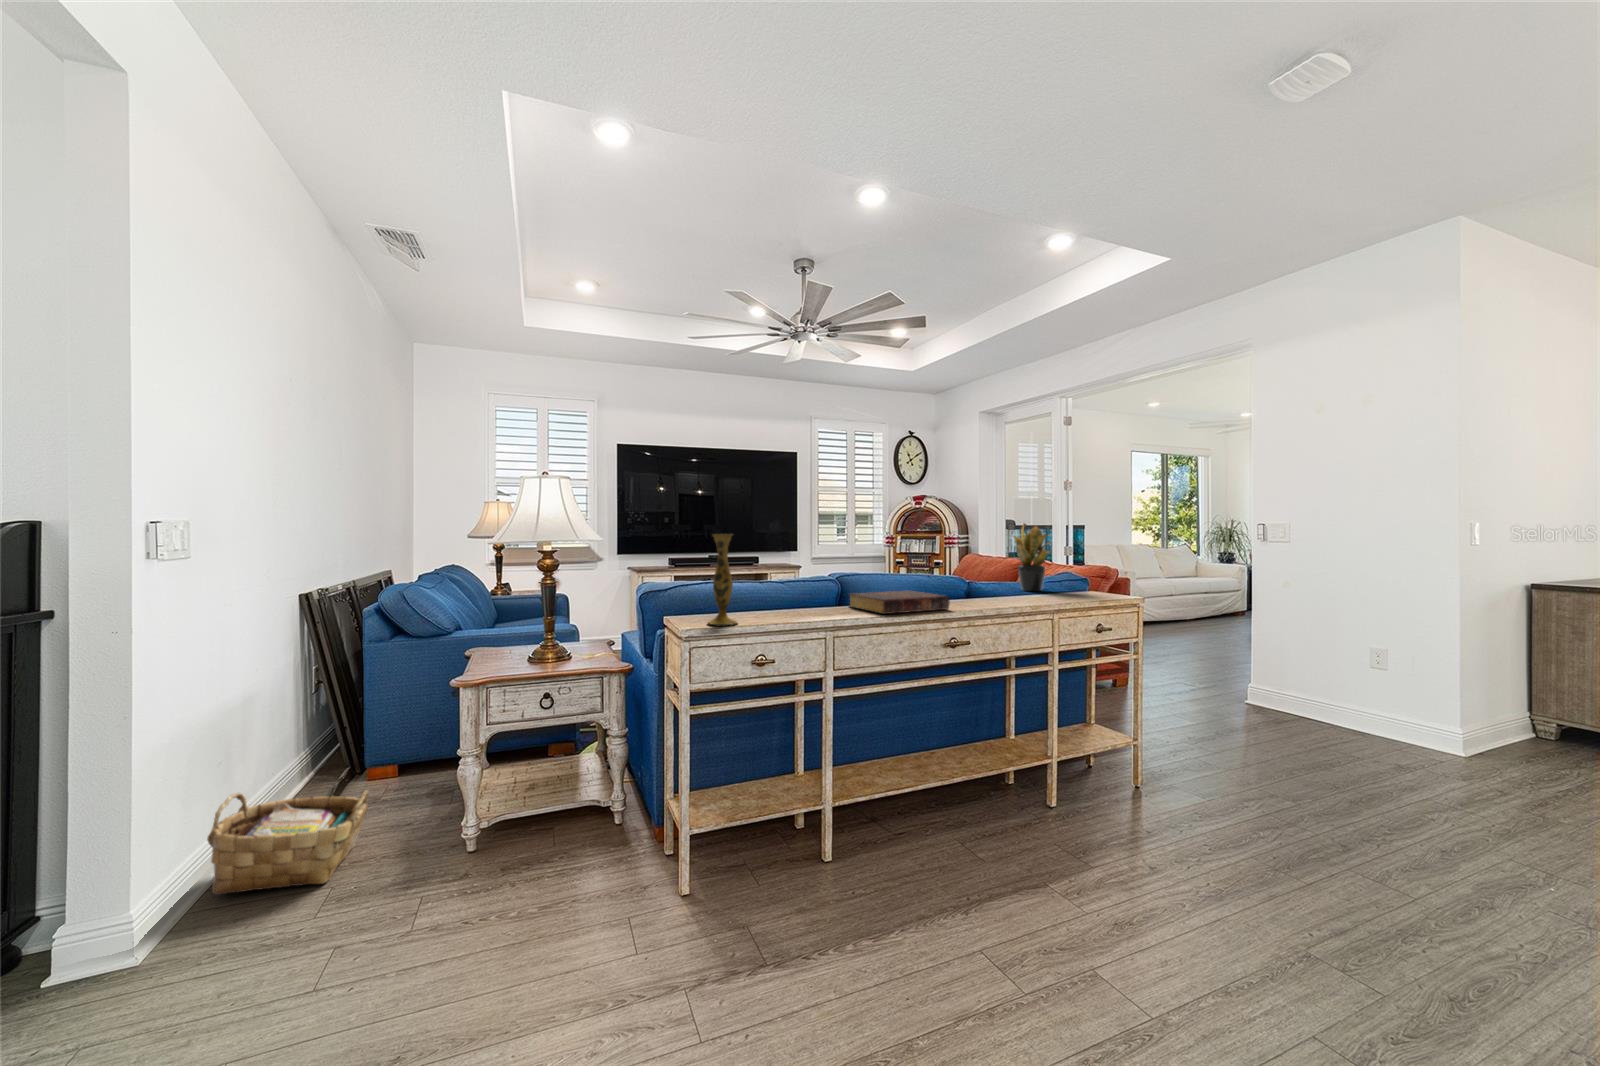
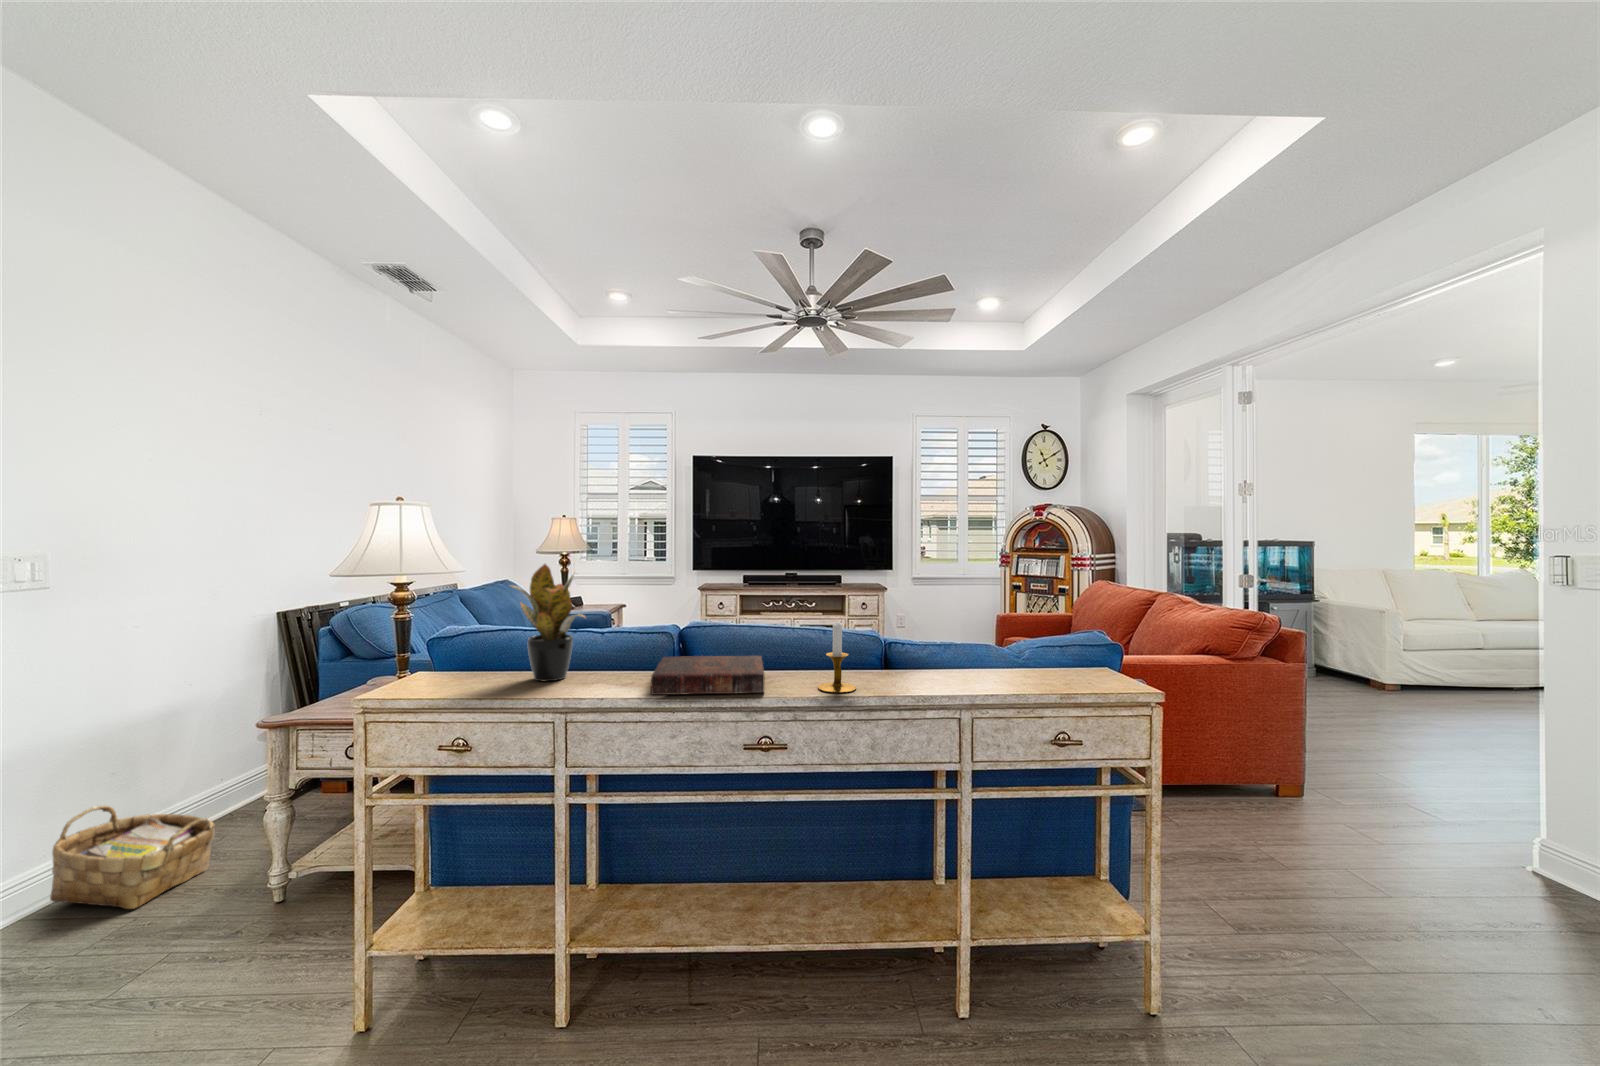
potted plant: present [1013,526,1050,591] -> present [512,564,585,681]
vase: present [708,534,737,625] -> none [415,582,459,697]
candlestick: none [968,560,996,606] -> present [818,623,856,692]

